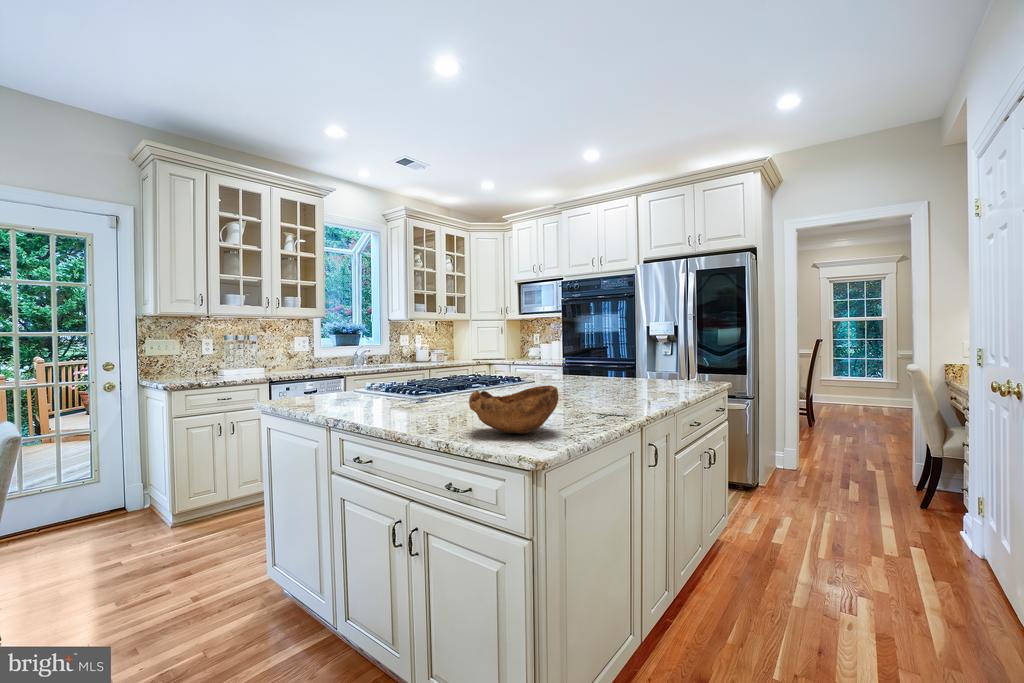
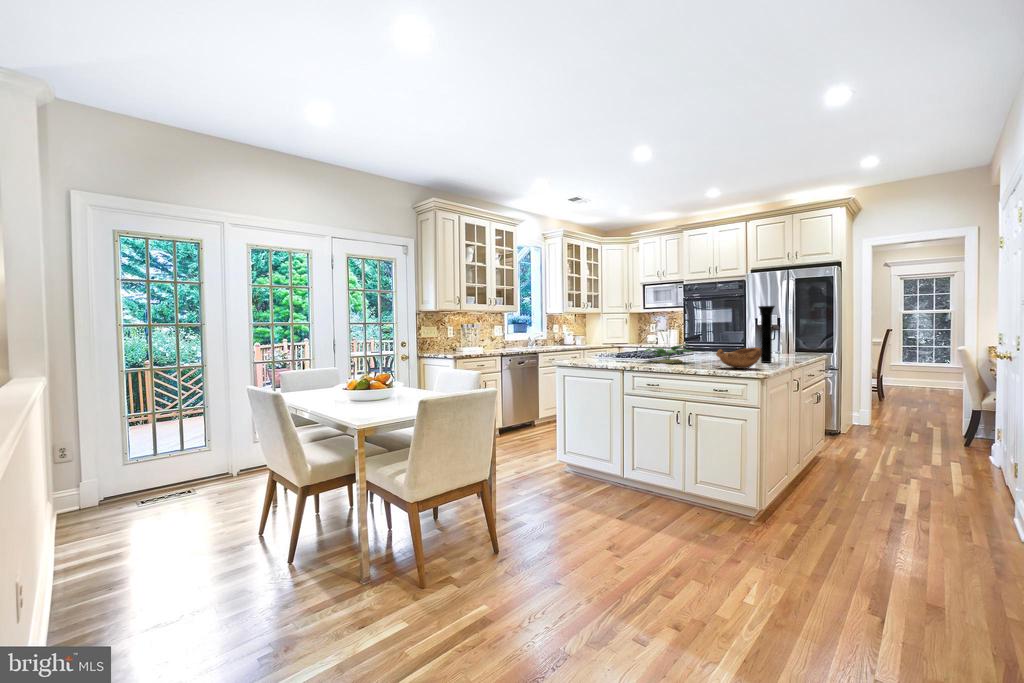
vase: none [590,301,619,407] -> present [759,306,775,363]
potted plant: none [371,329,475,413] -> present [644,331,693,363]

